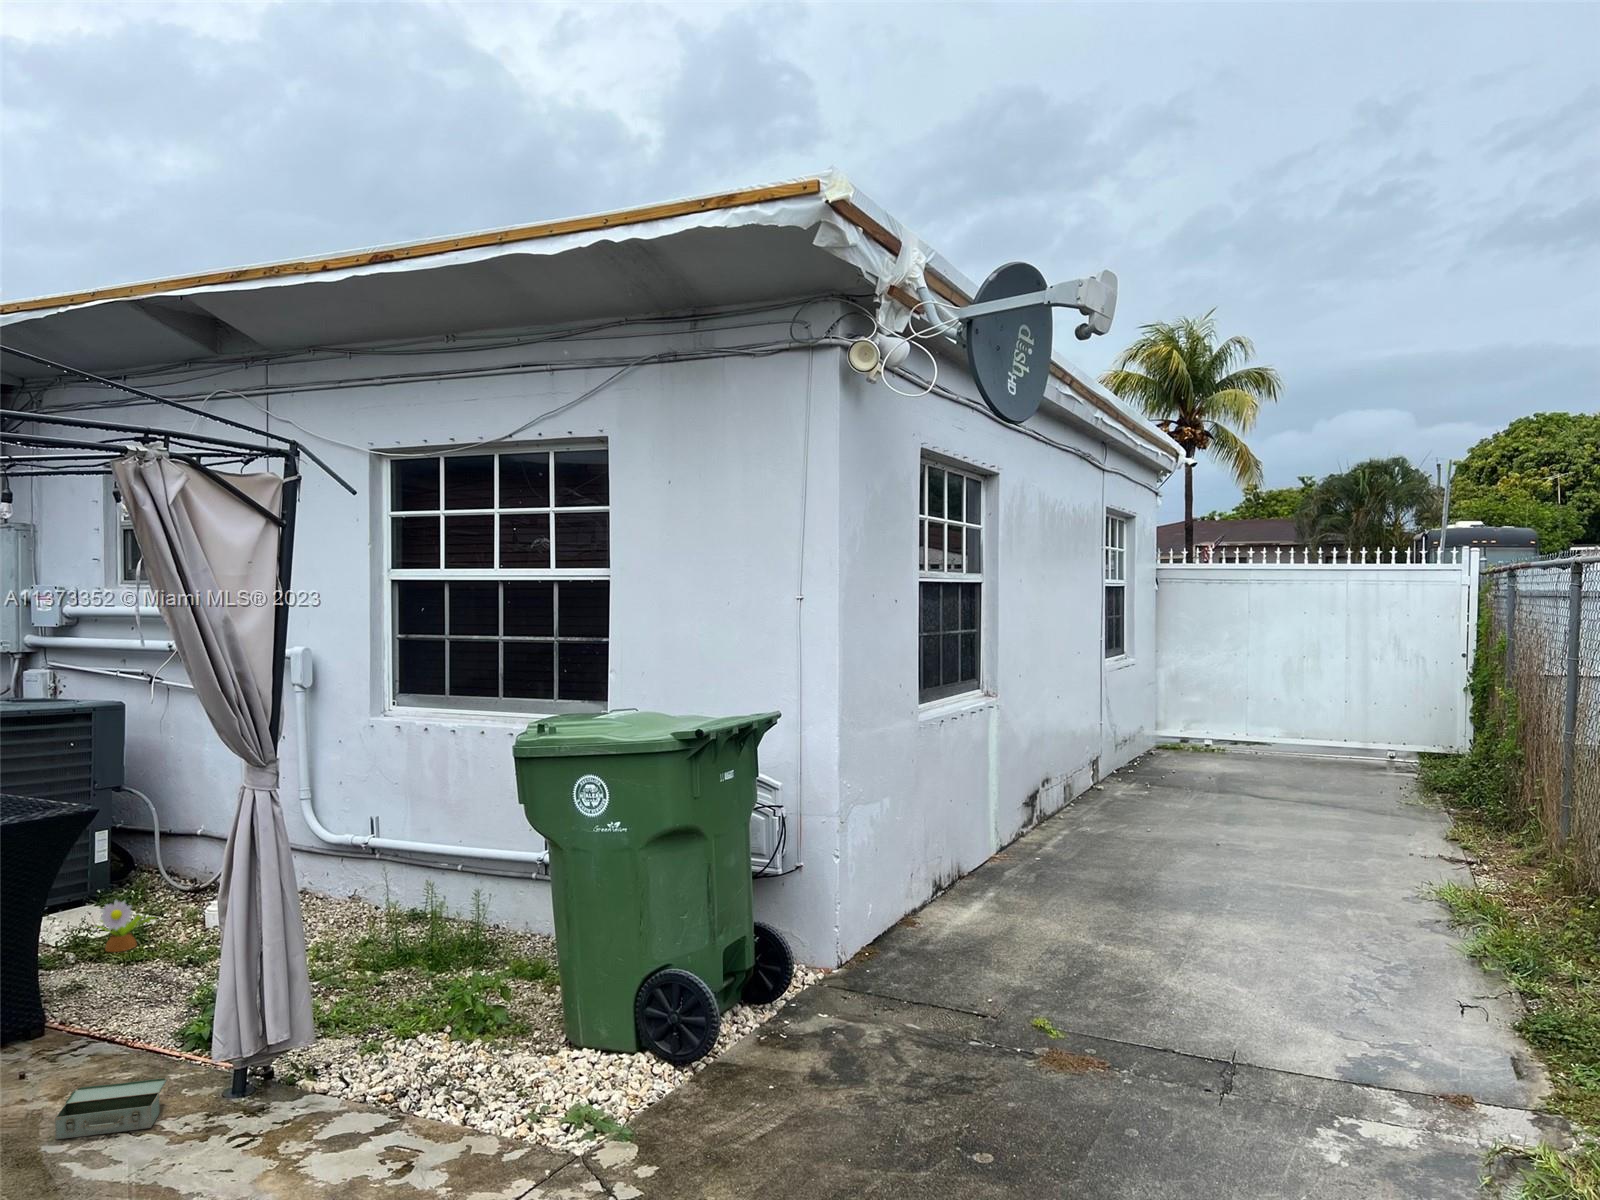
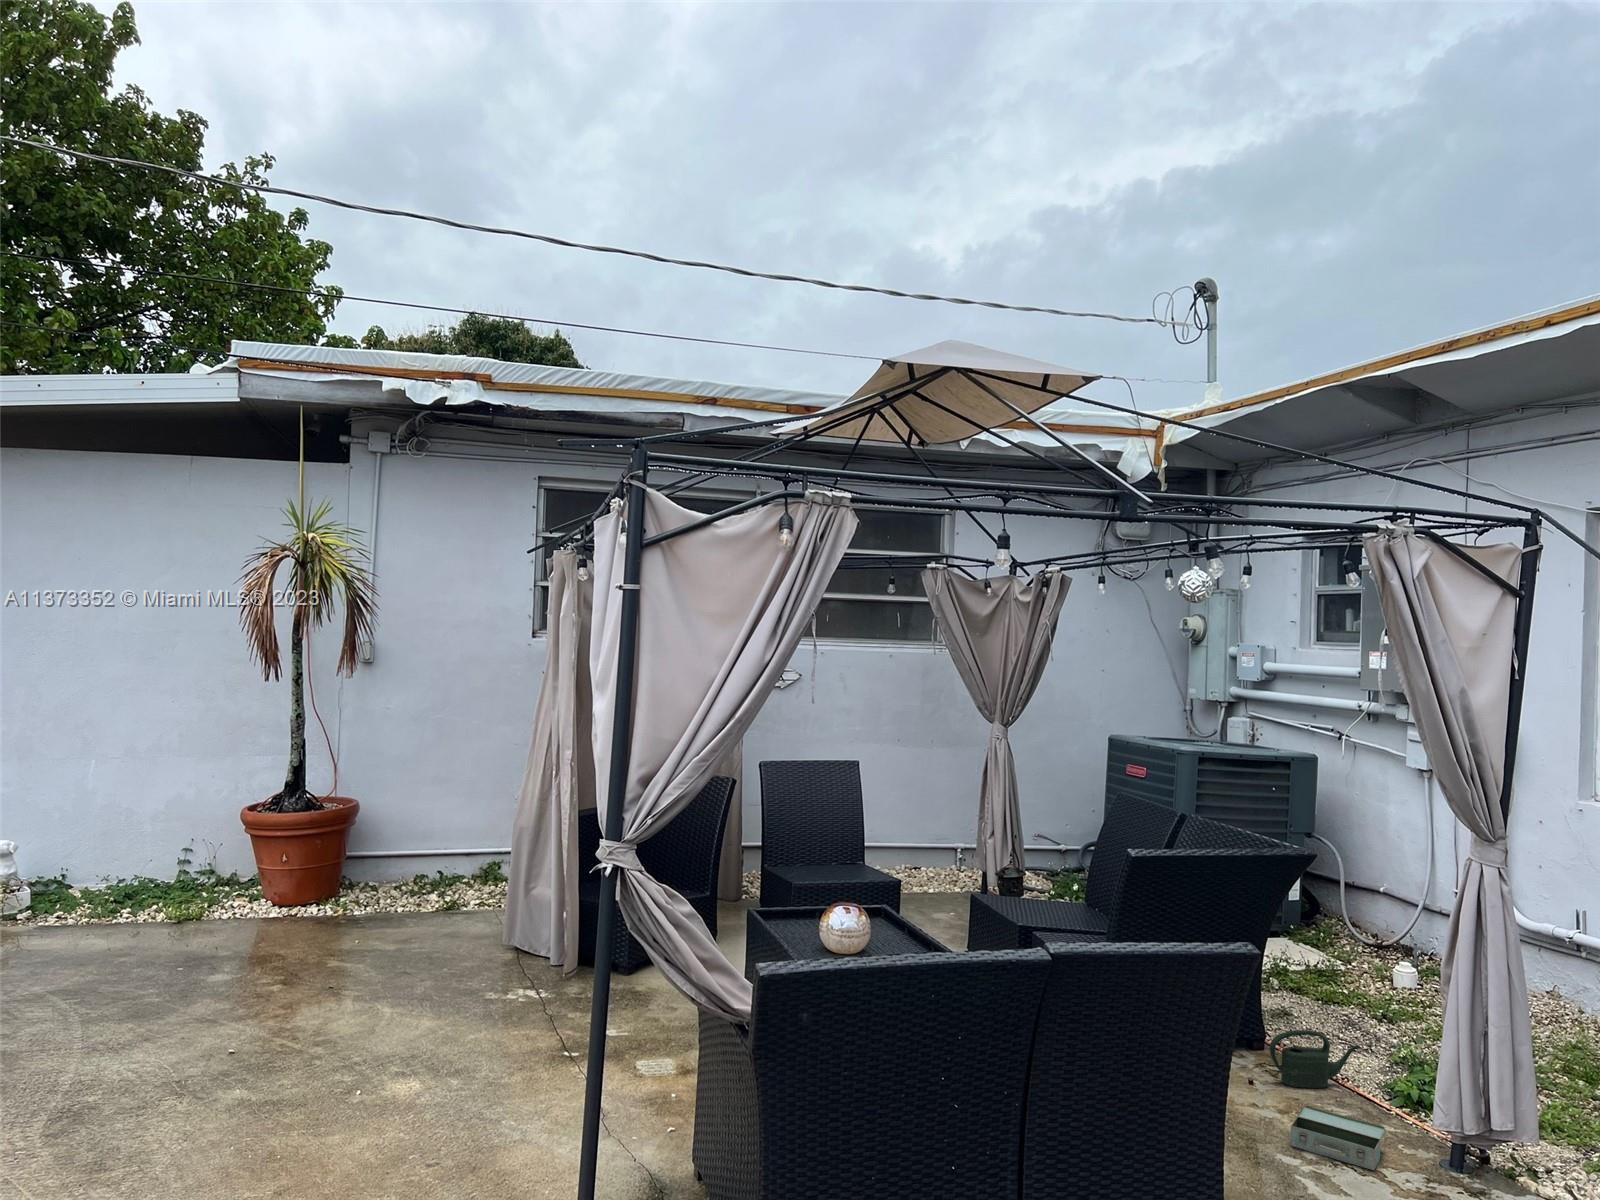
decorative plant: present [94,900,155,952] -> none [1290,938,1349,989]
watering can: none [41,1001,149,1071] -> present [1270,1030,1359,1088]

